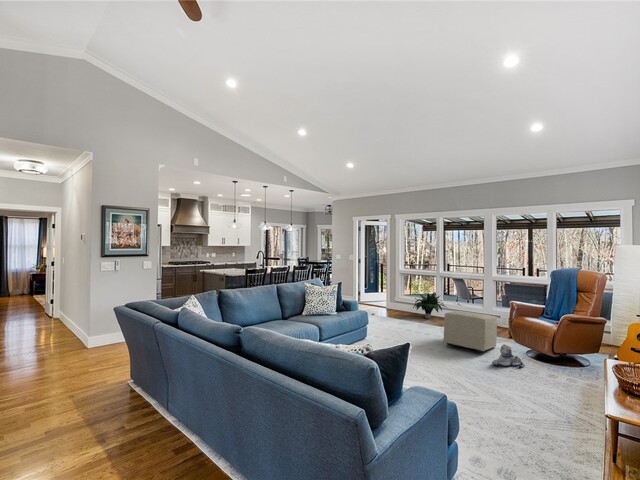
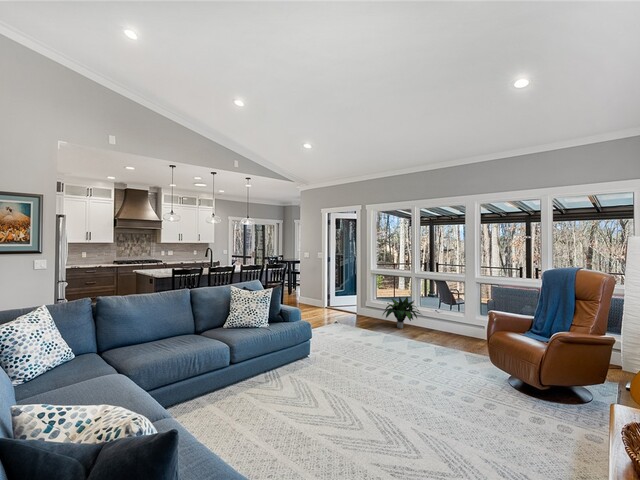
ottoman: present [443,311,497,353] -> none [404,323,473,379]
plush toy: present [492,345,525,368] -> none [459,371,504,404]

